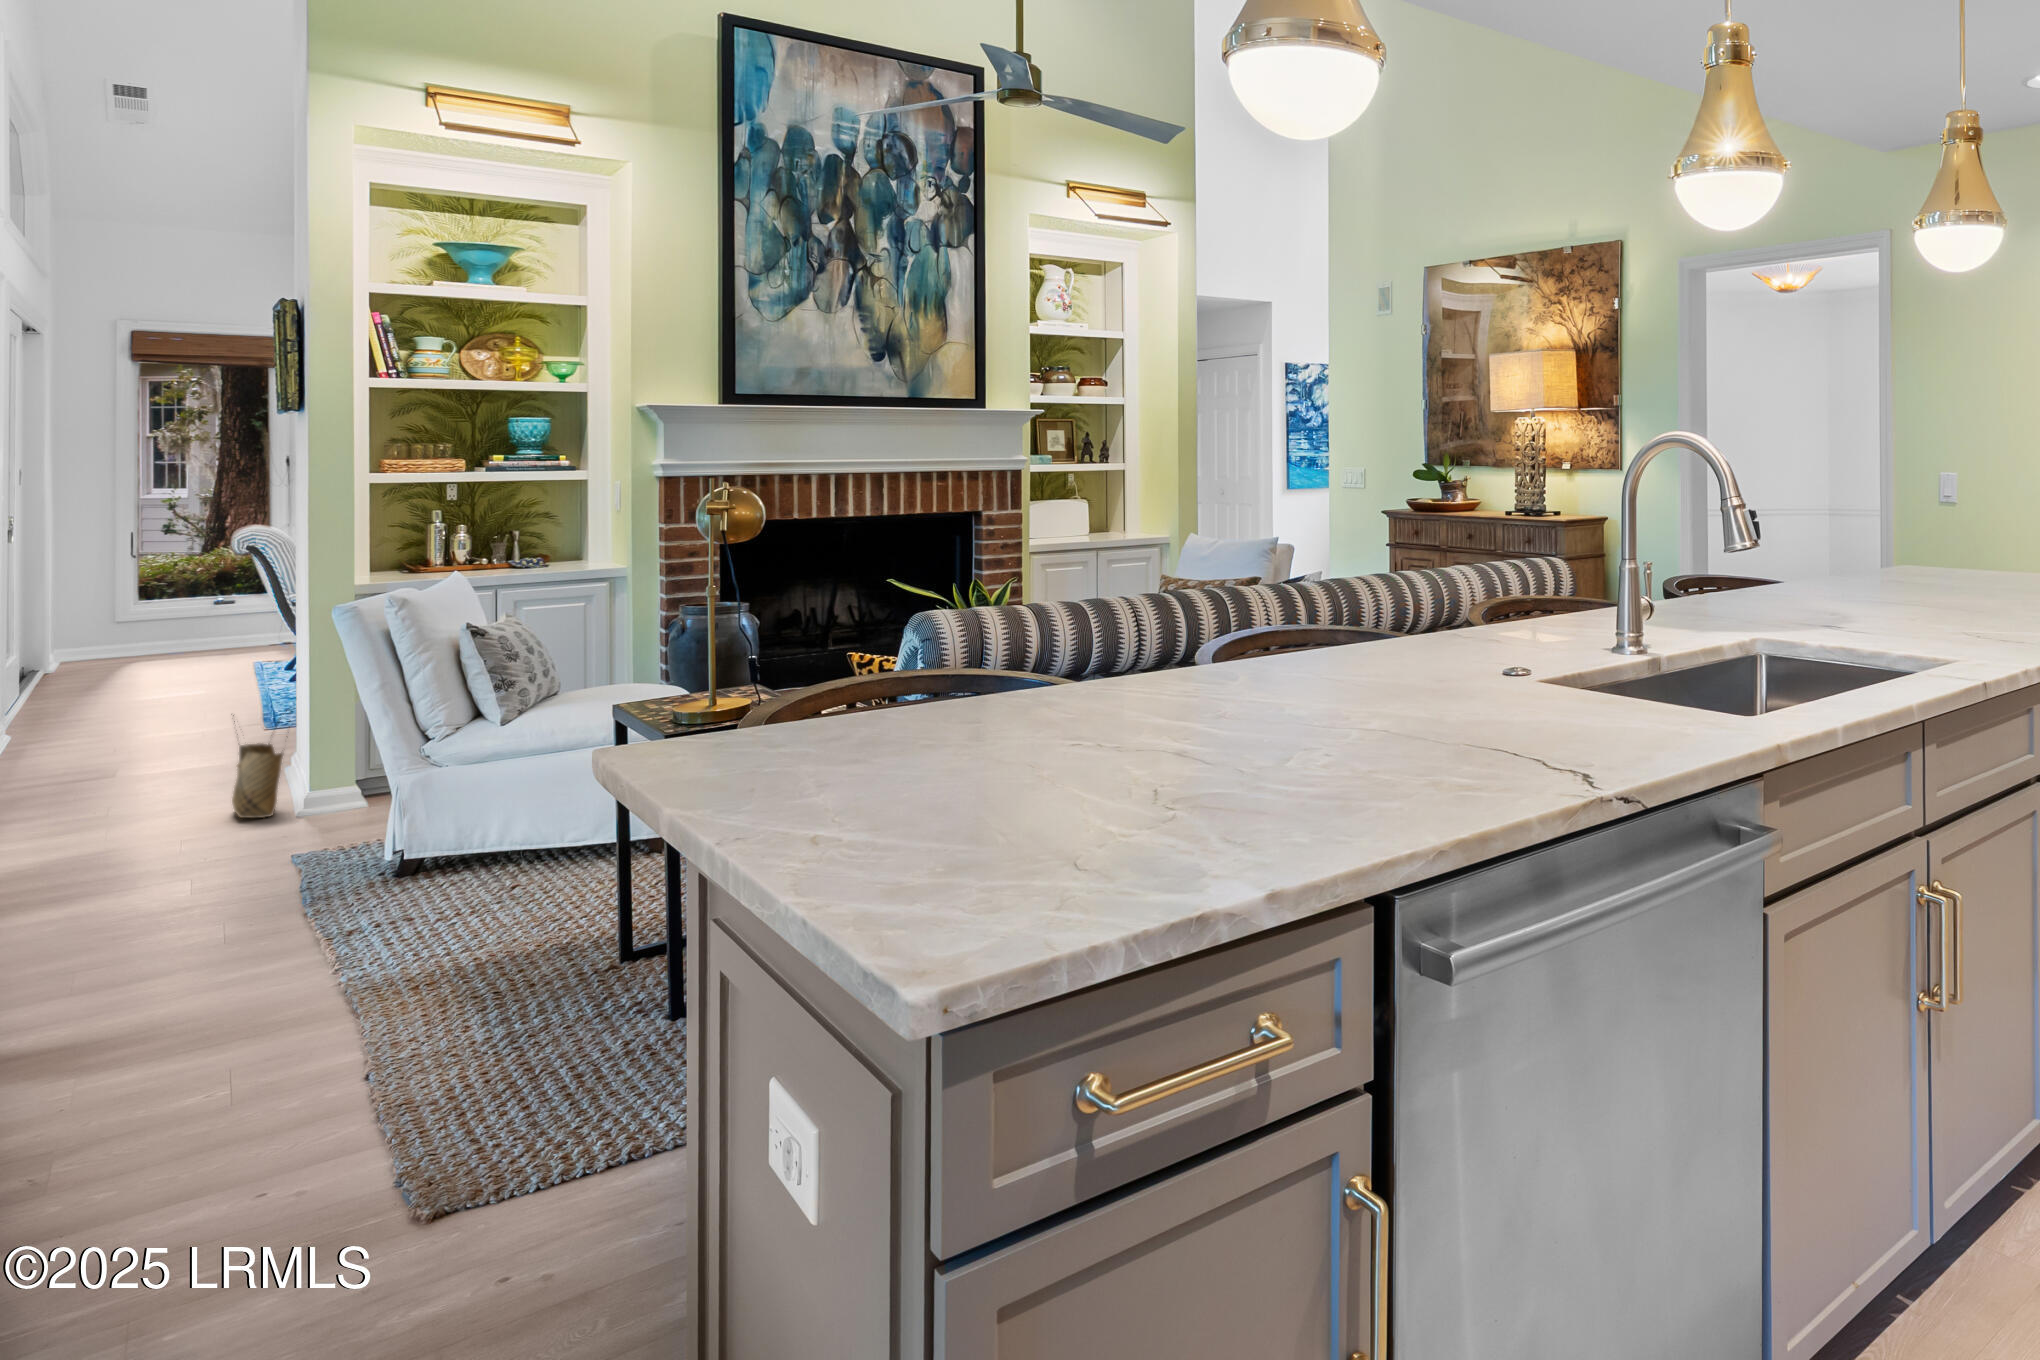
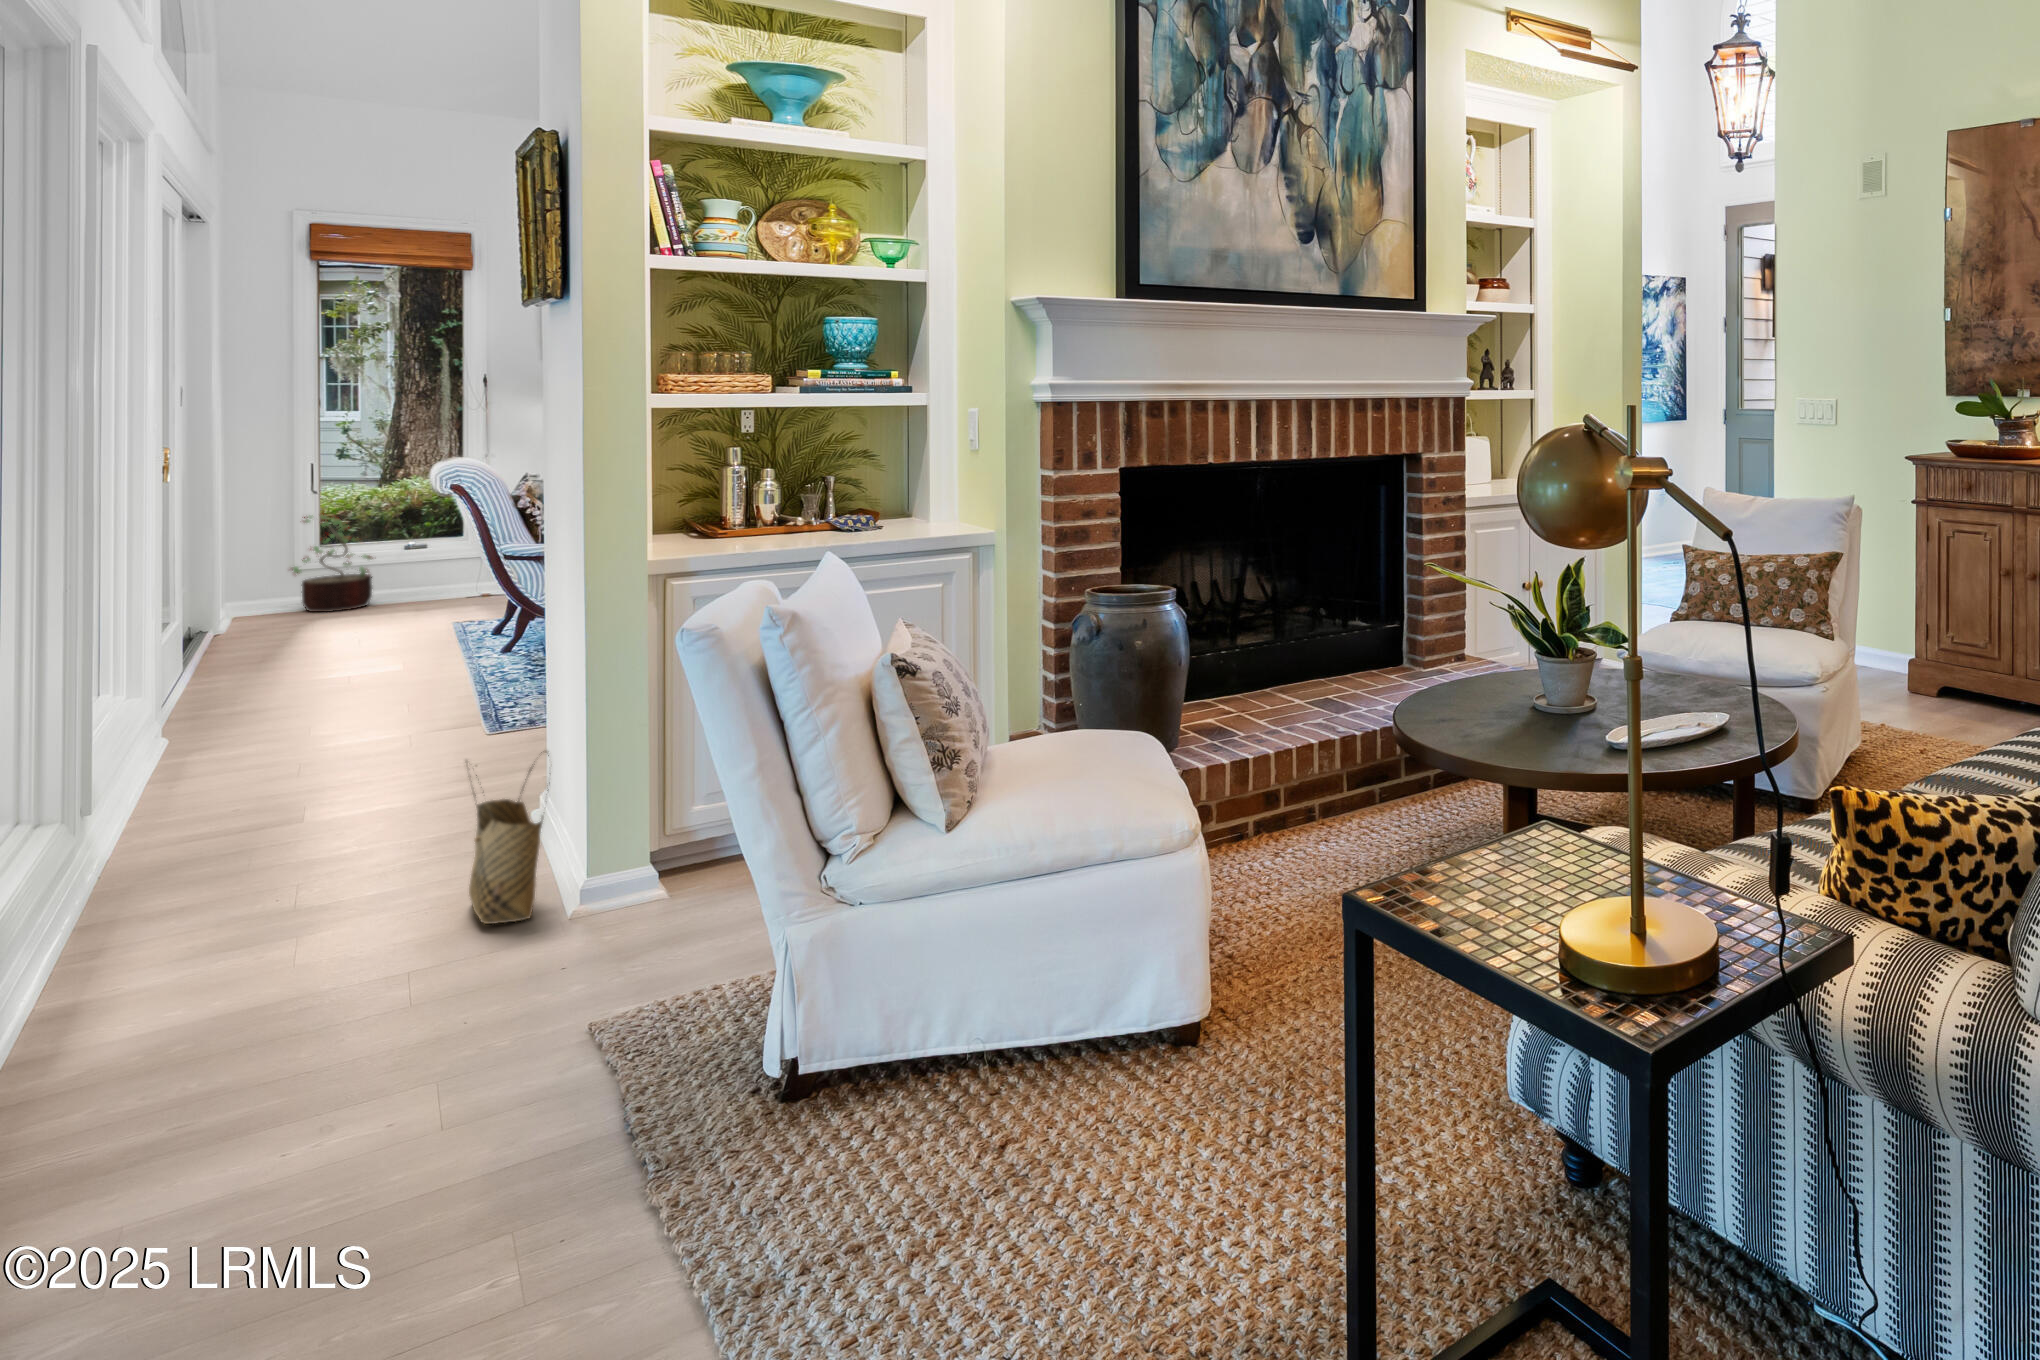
decorative plant: none [110,572,189,657] -> present [292,513,373,612]

